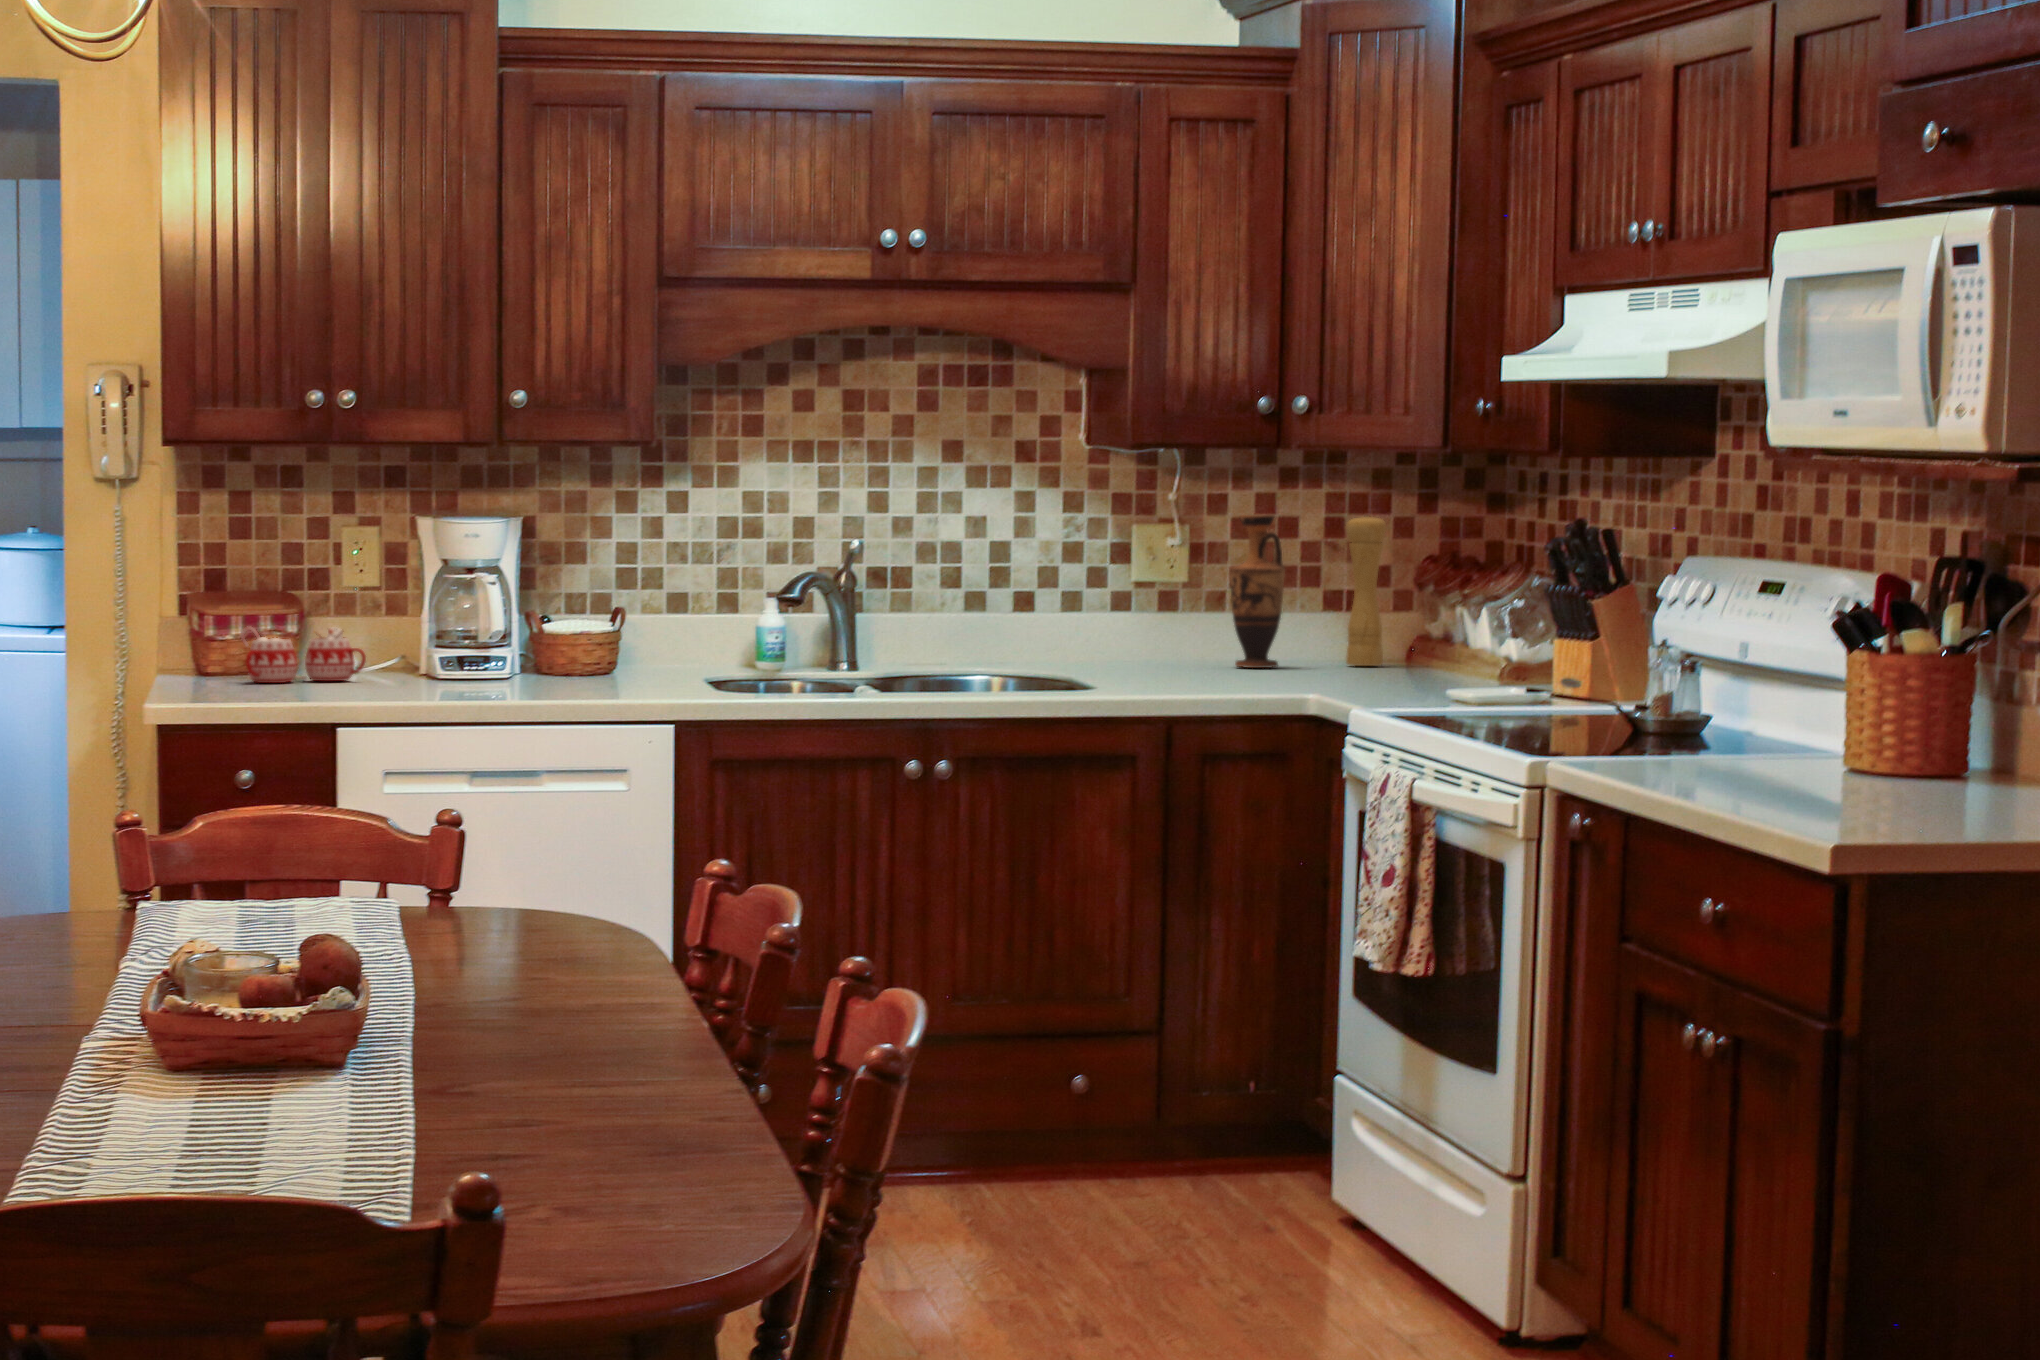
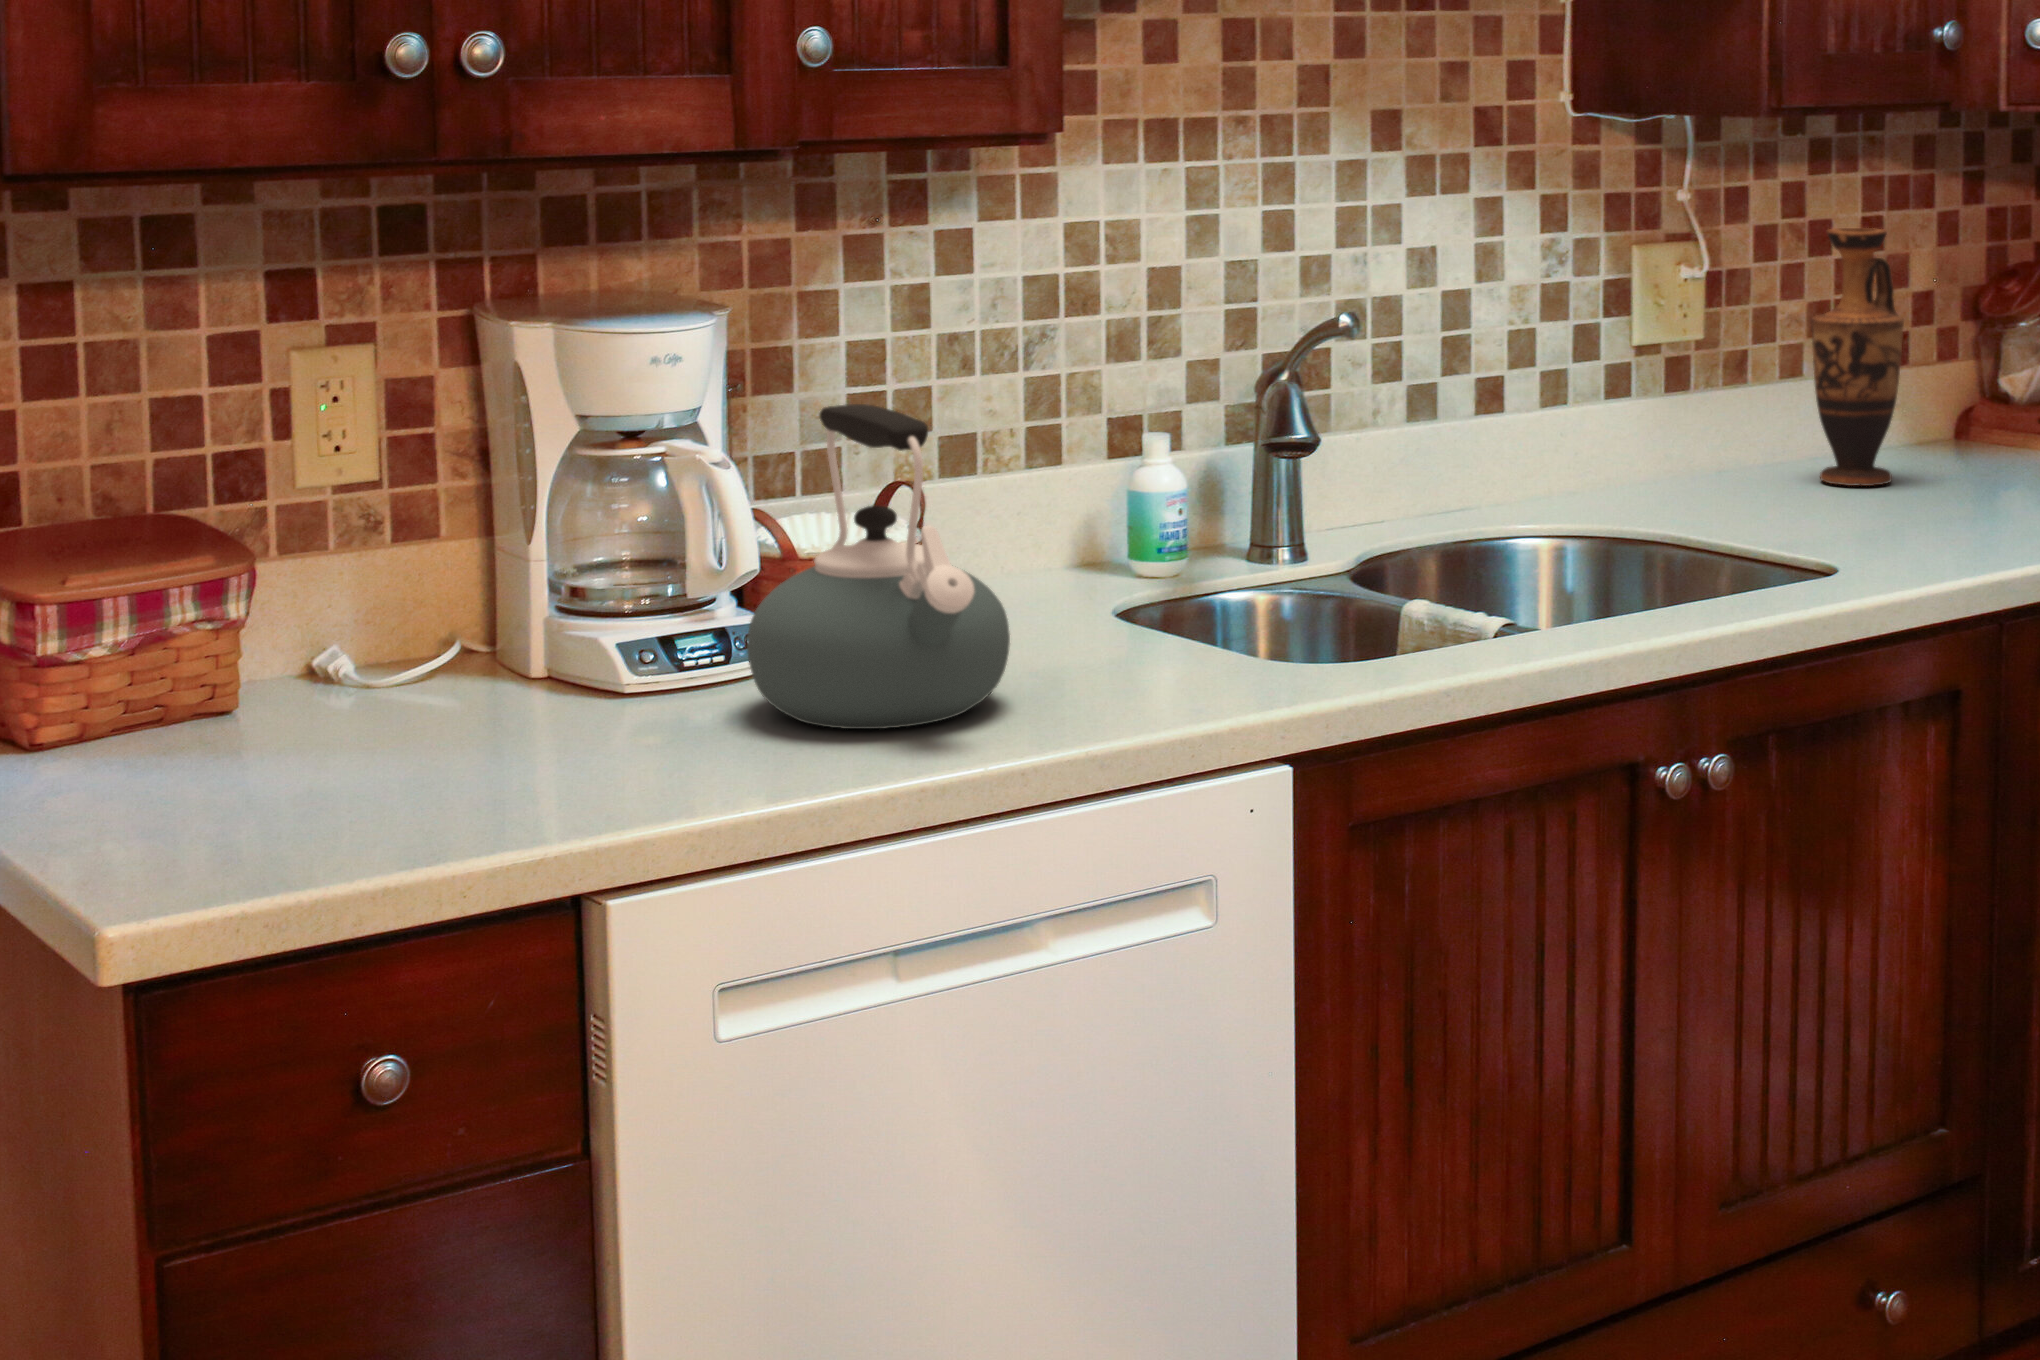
pepper mill: present [1346,515,1386,666] -> none [1935,219,1998,463]
kettle: none [460,546,575,682] -> present [747,404,1010,729]
mug: present [241,627,366,683] -> none [242,639,562,815]

